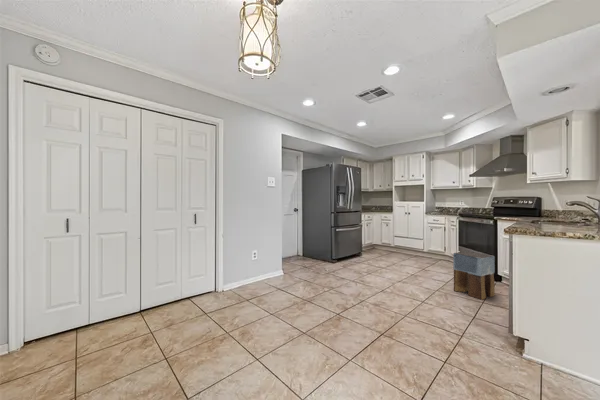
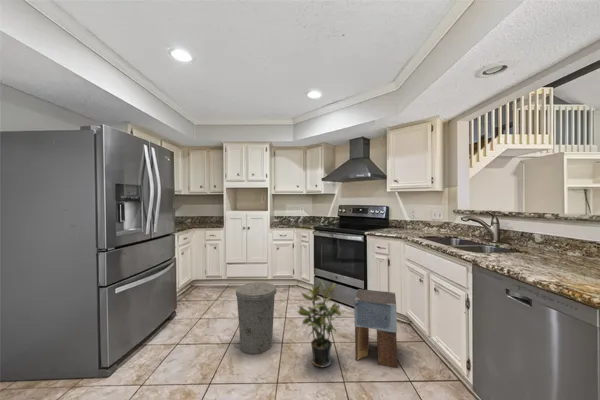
potted plant: none [414,238,443,287] -> present [297,282,341,367]
trash can: none [384,239,409,276] -> present [236,282,277,354]

